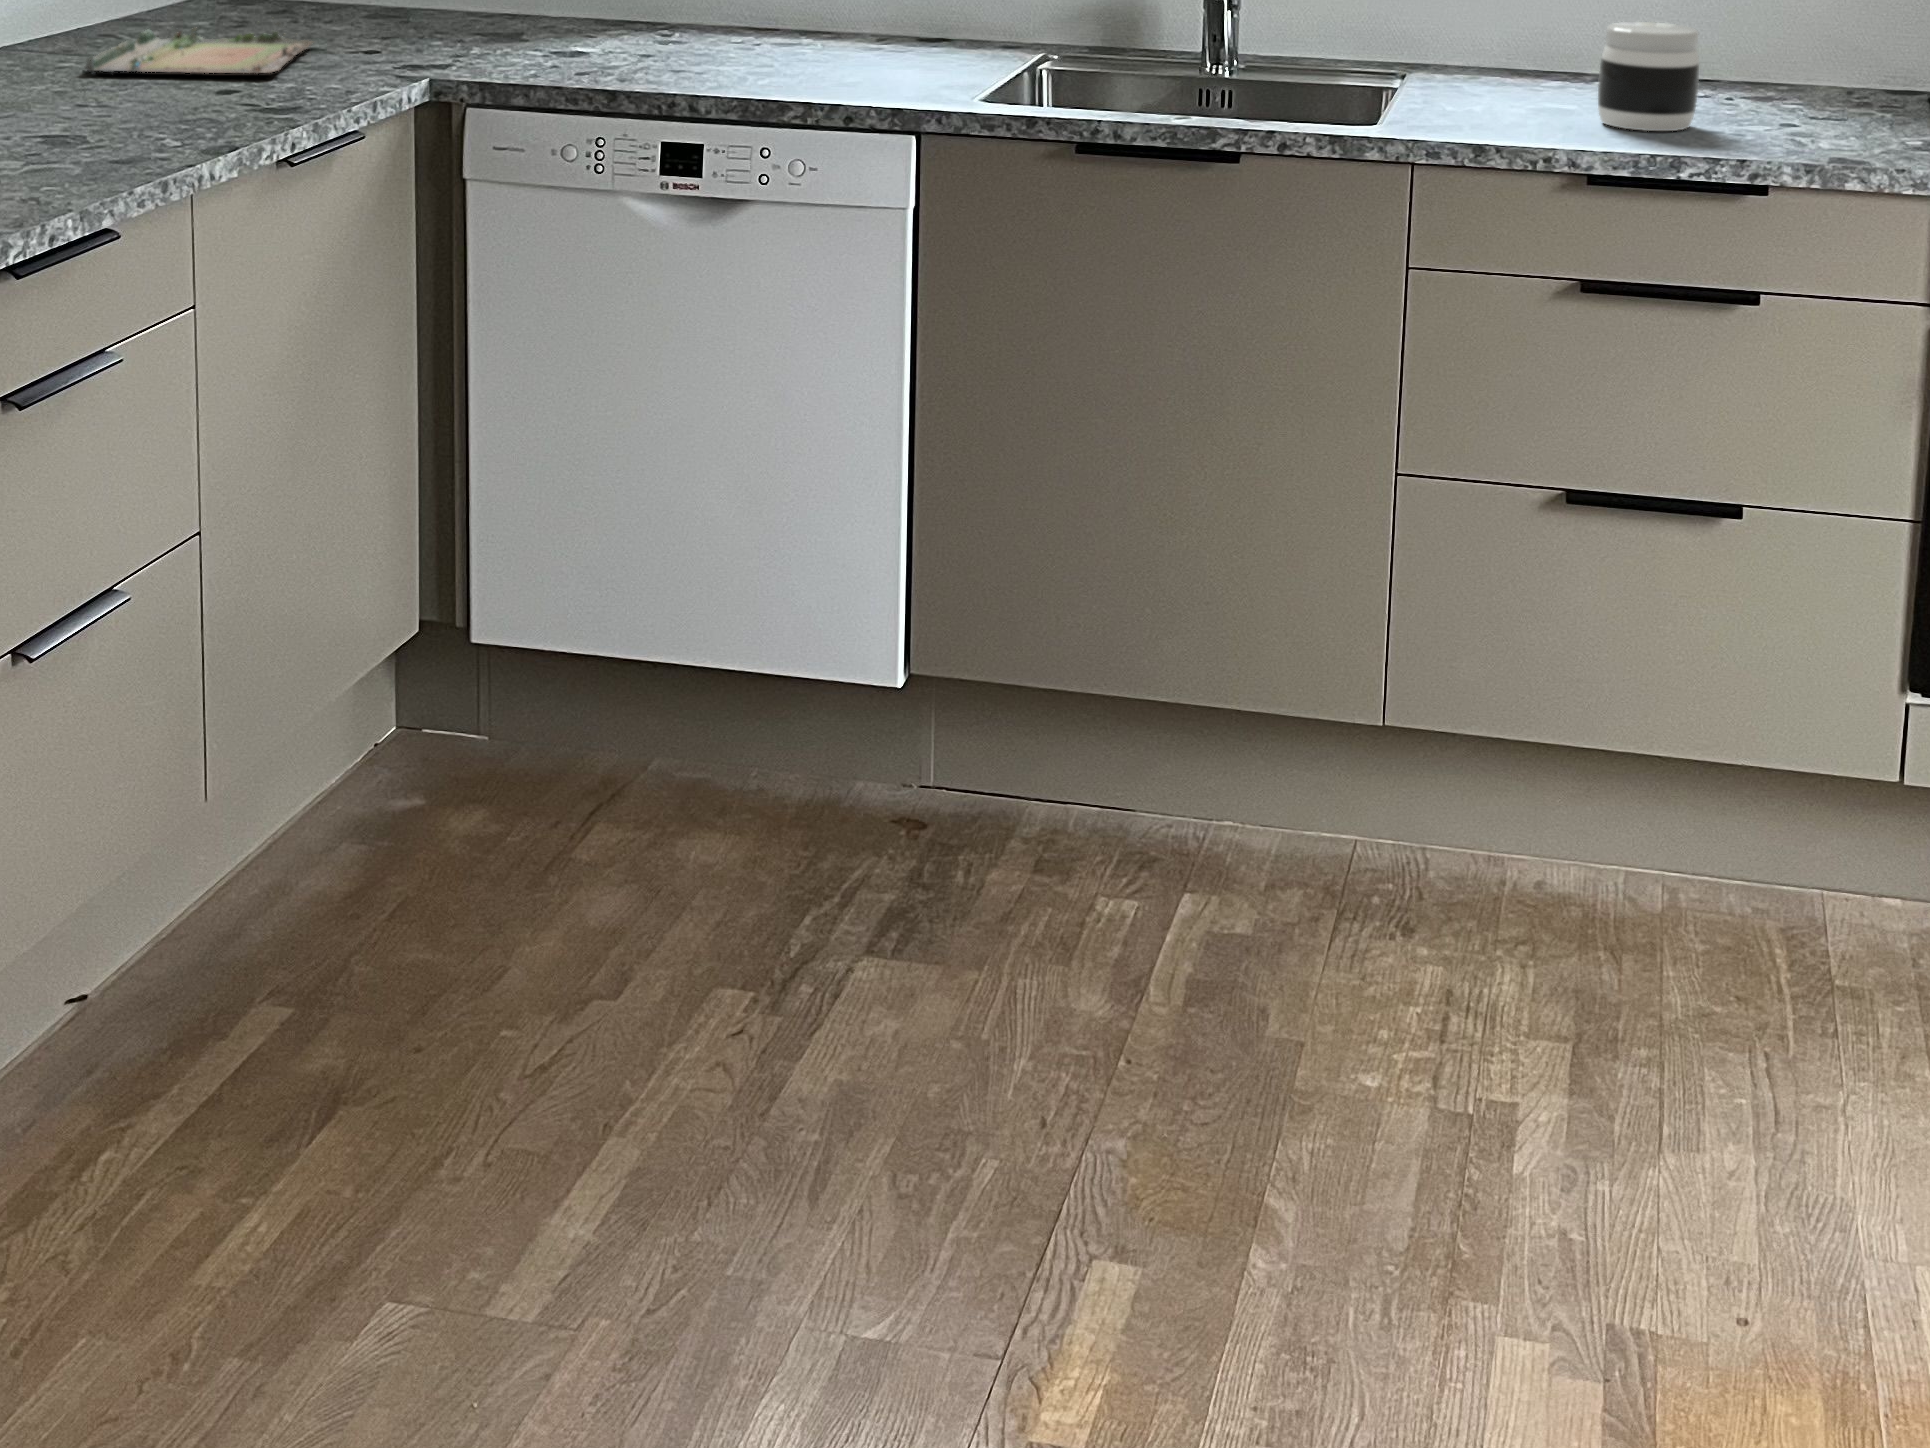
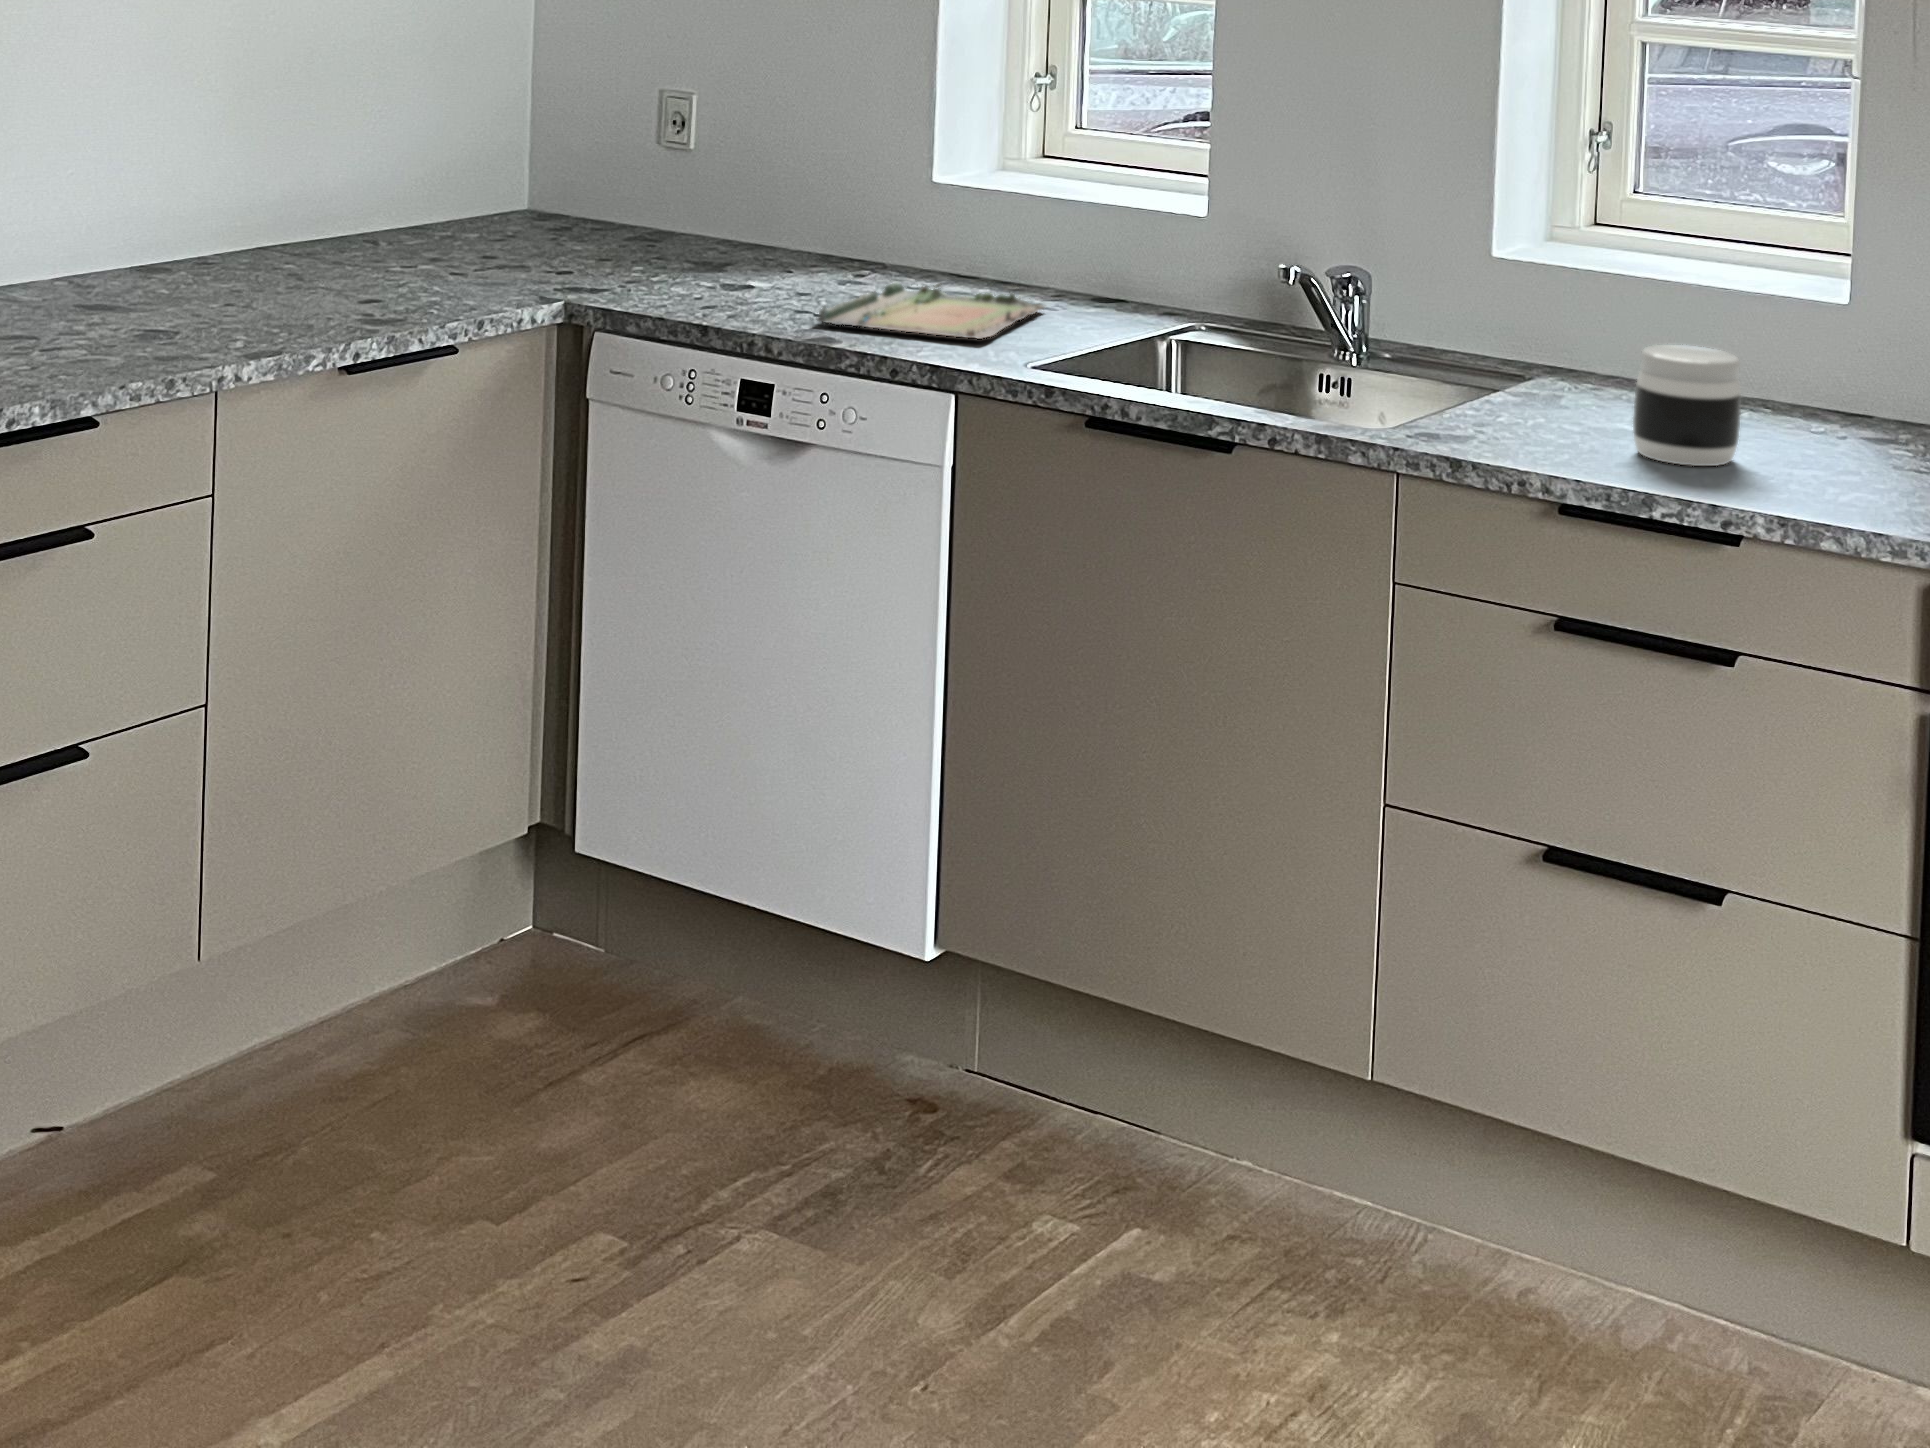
tray: present [85,23,313,74] -> present [816,282,1044,339]

